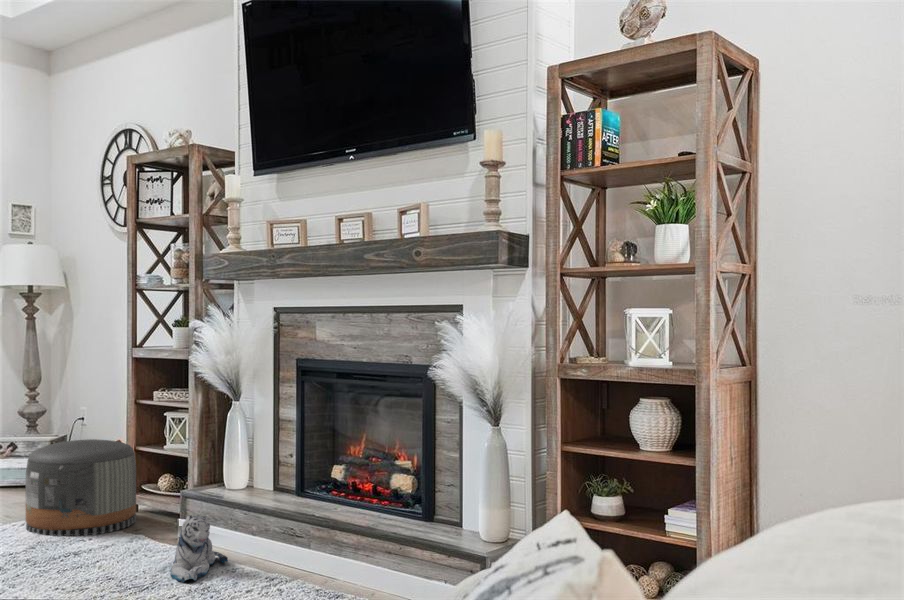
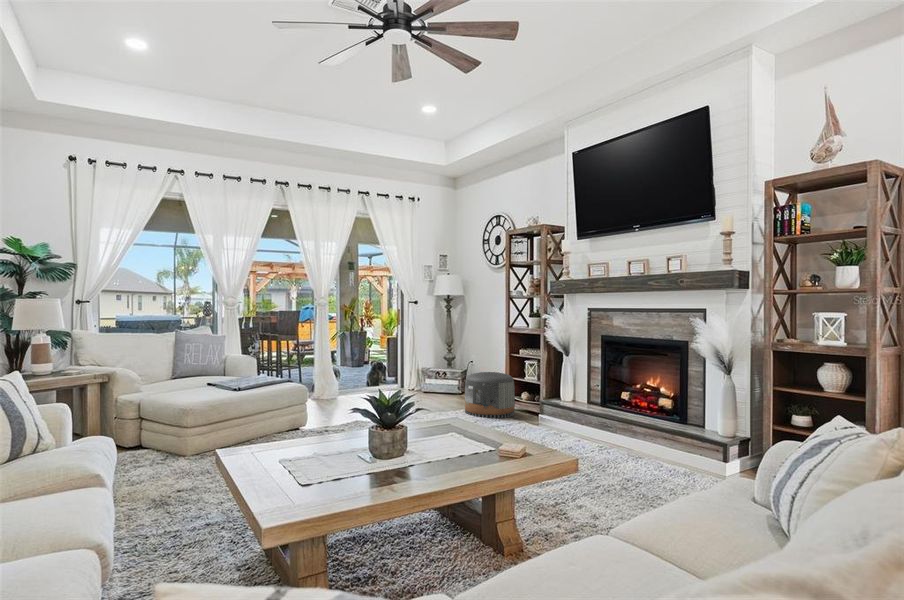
plush toy: present [170,516,228,583] -> none [546,411,573,443]

